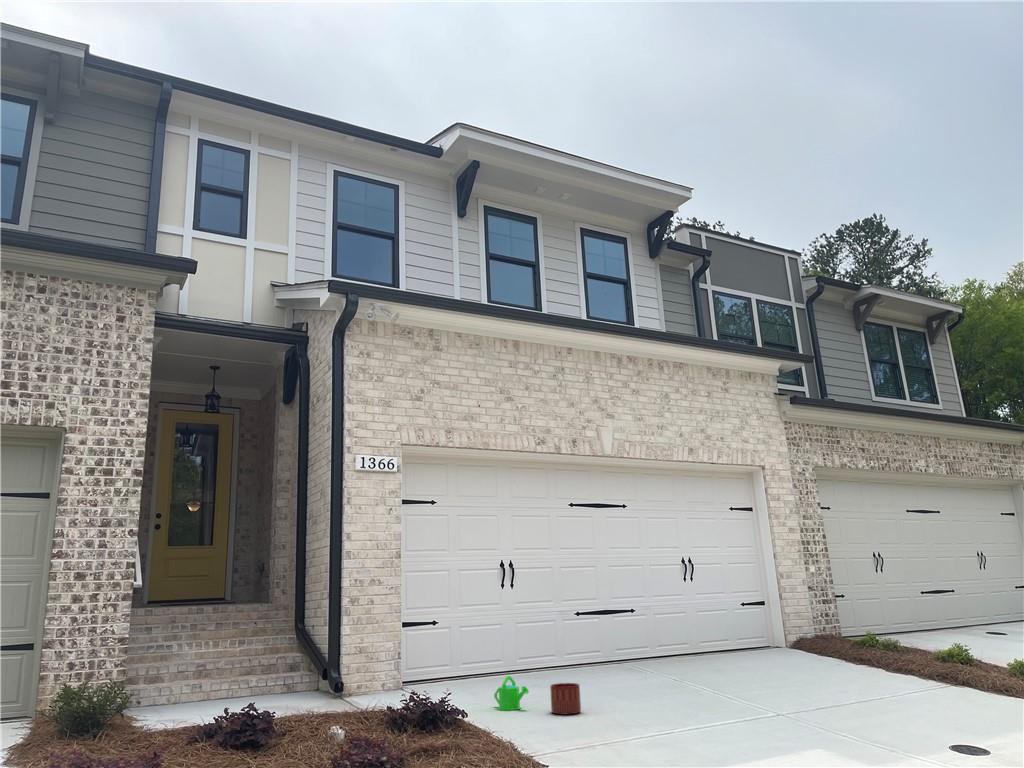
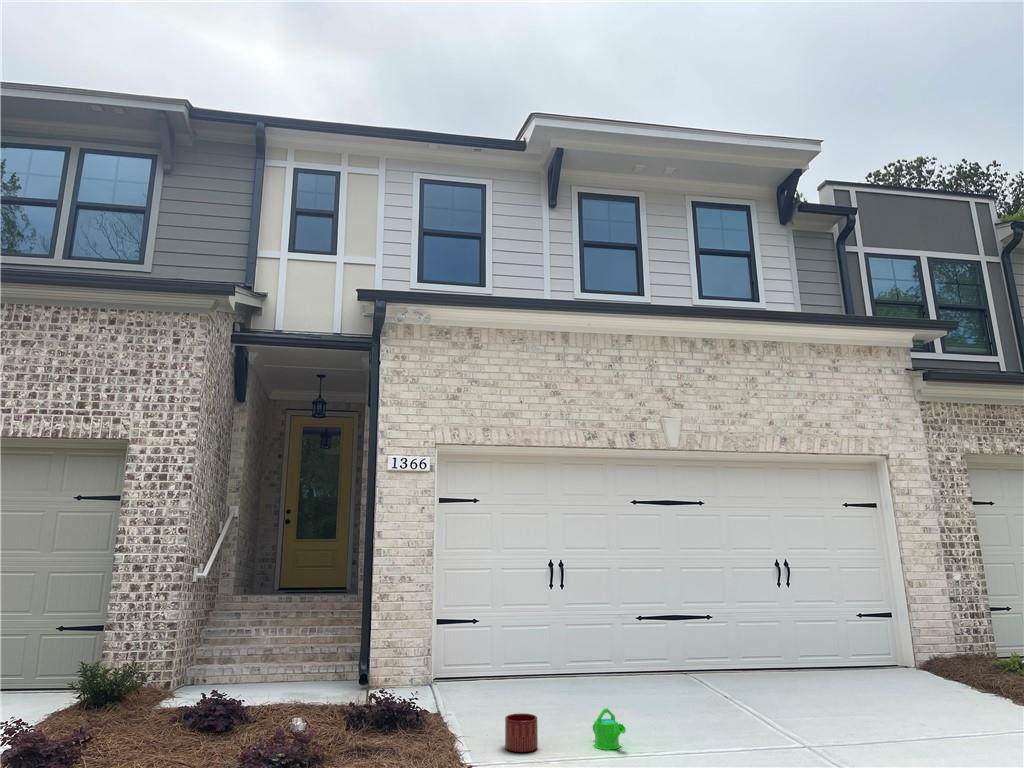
watering can: present [494,676,529,710] -> present [593,708,626,750]

